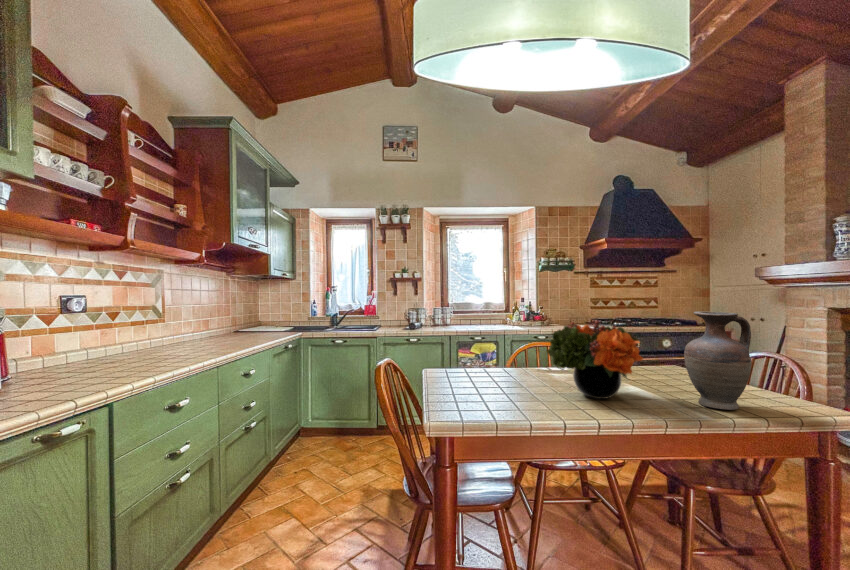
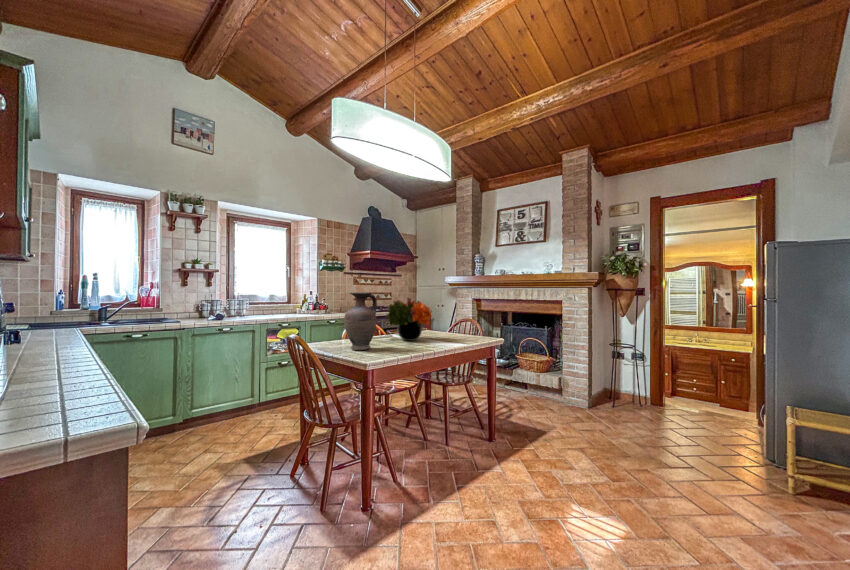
vase: present [684,311,751,410] -> present [344,292,377,350]

